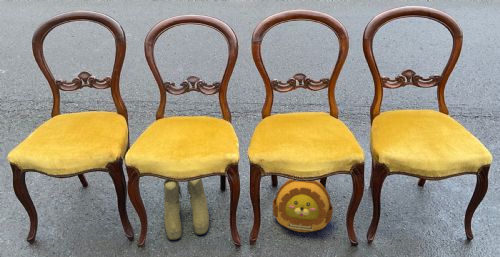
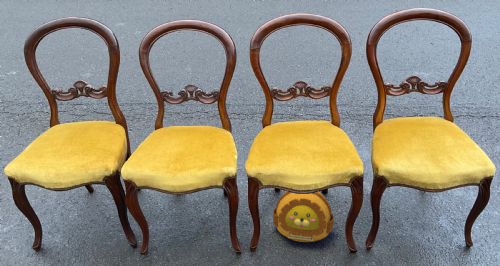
boots: present [164,178,209,240] -> none [162,183,209,250]

